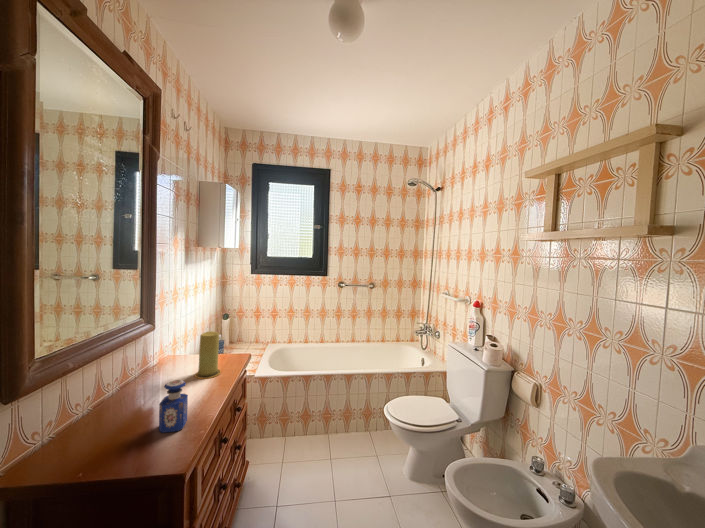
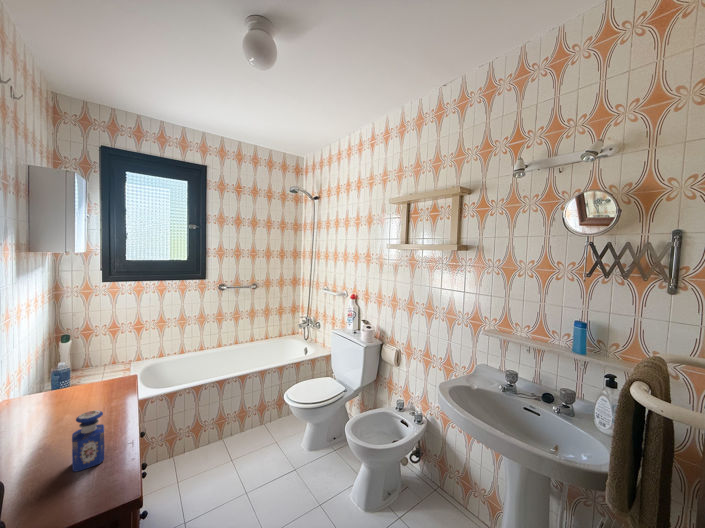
candle: present [195,331,221,379] -> none [70,355,107,413]

